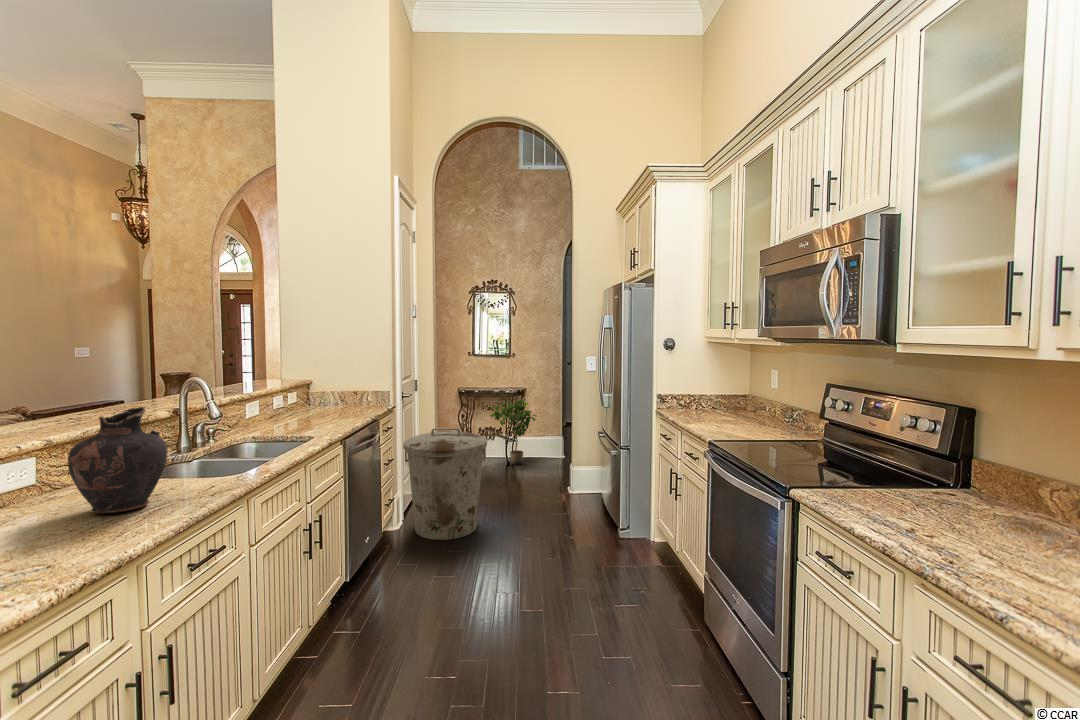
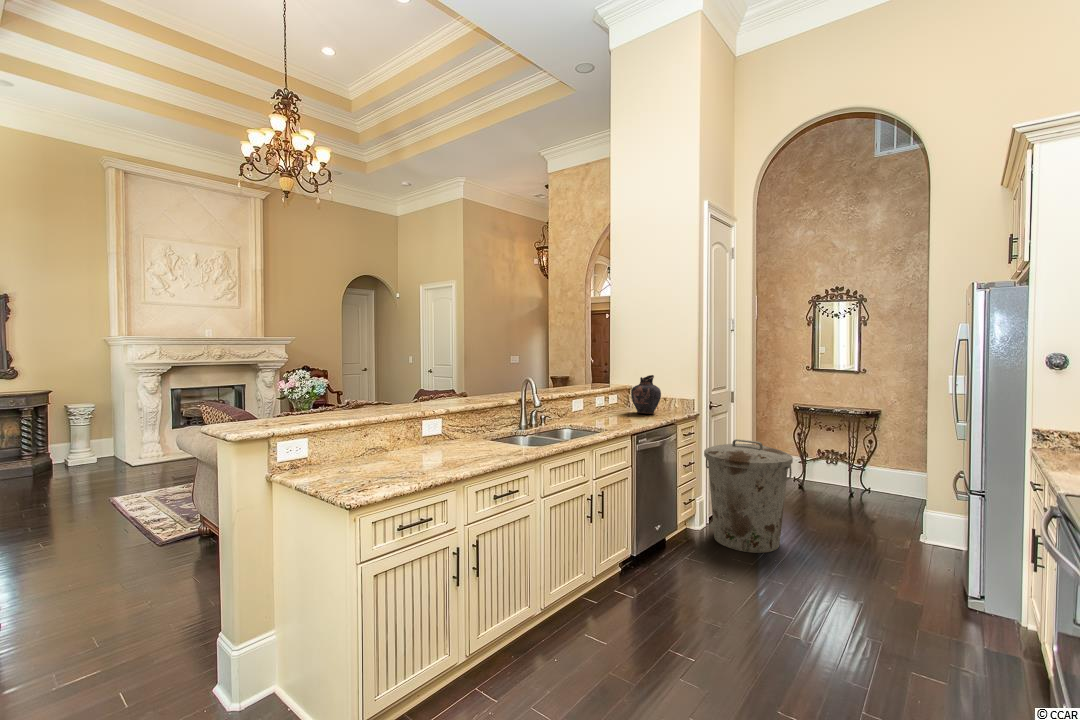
potted plant: present [490,400,536,465] -> none [825,424,892,499]
vase: present [68,407,167,513] -> present [631,375,661,413]

